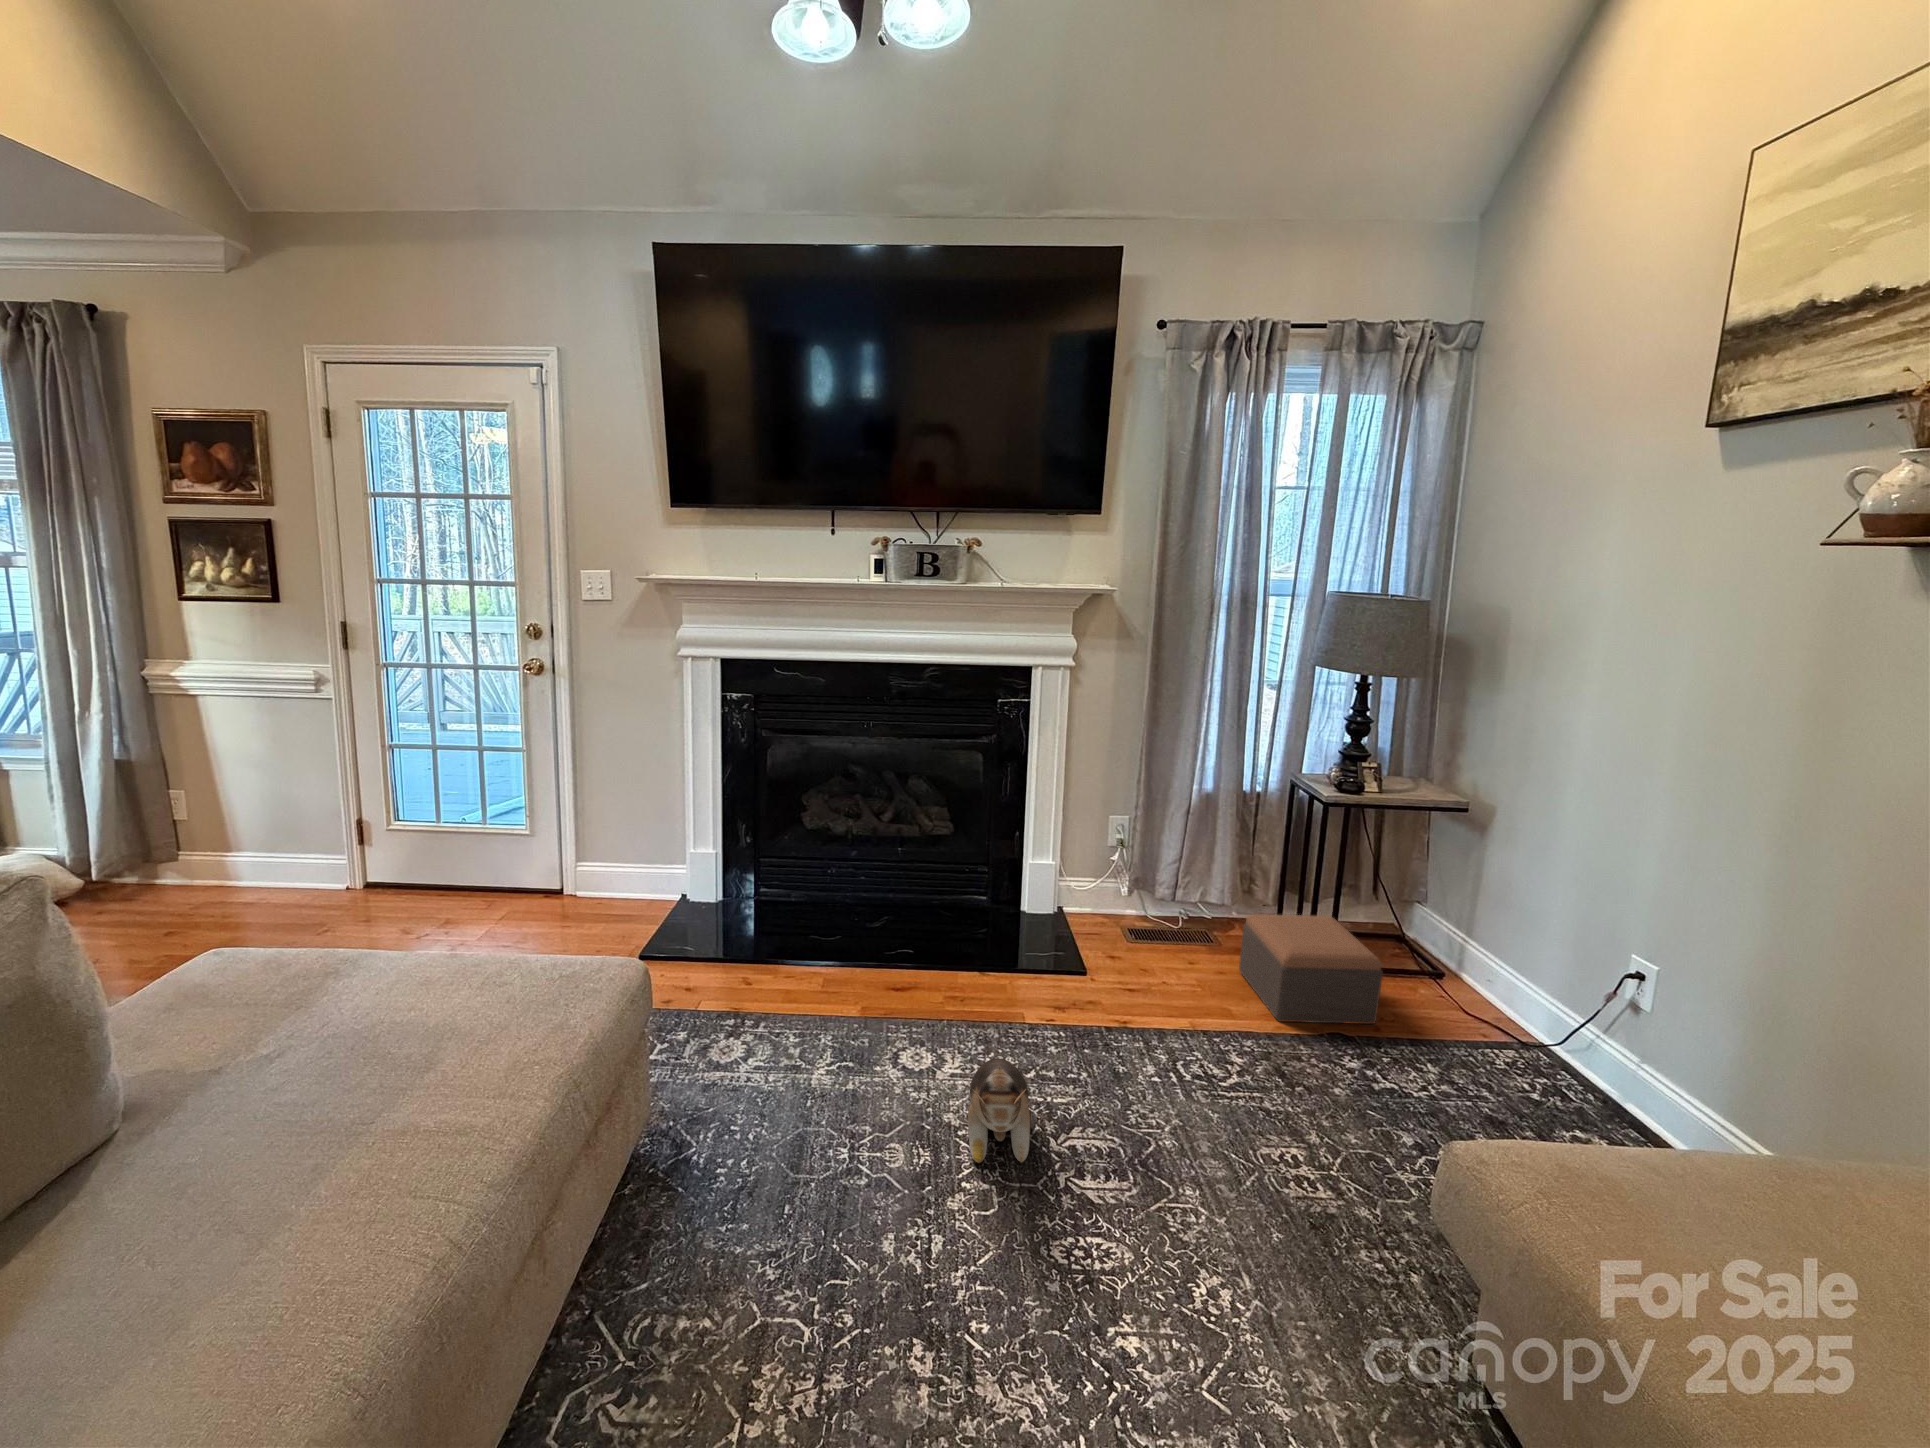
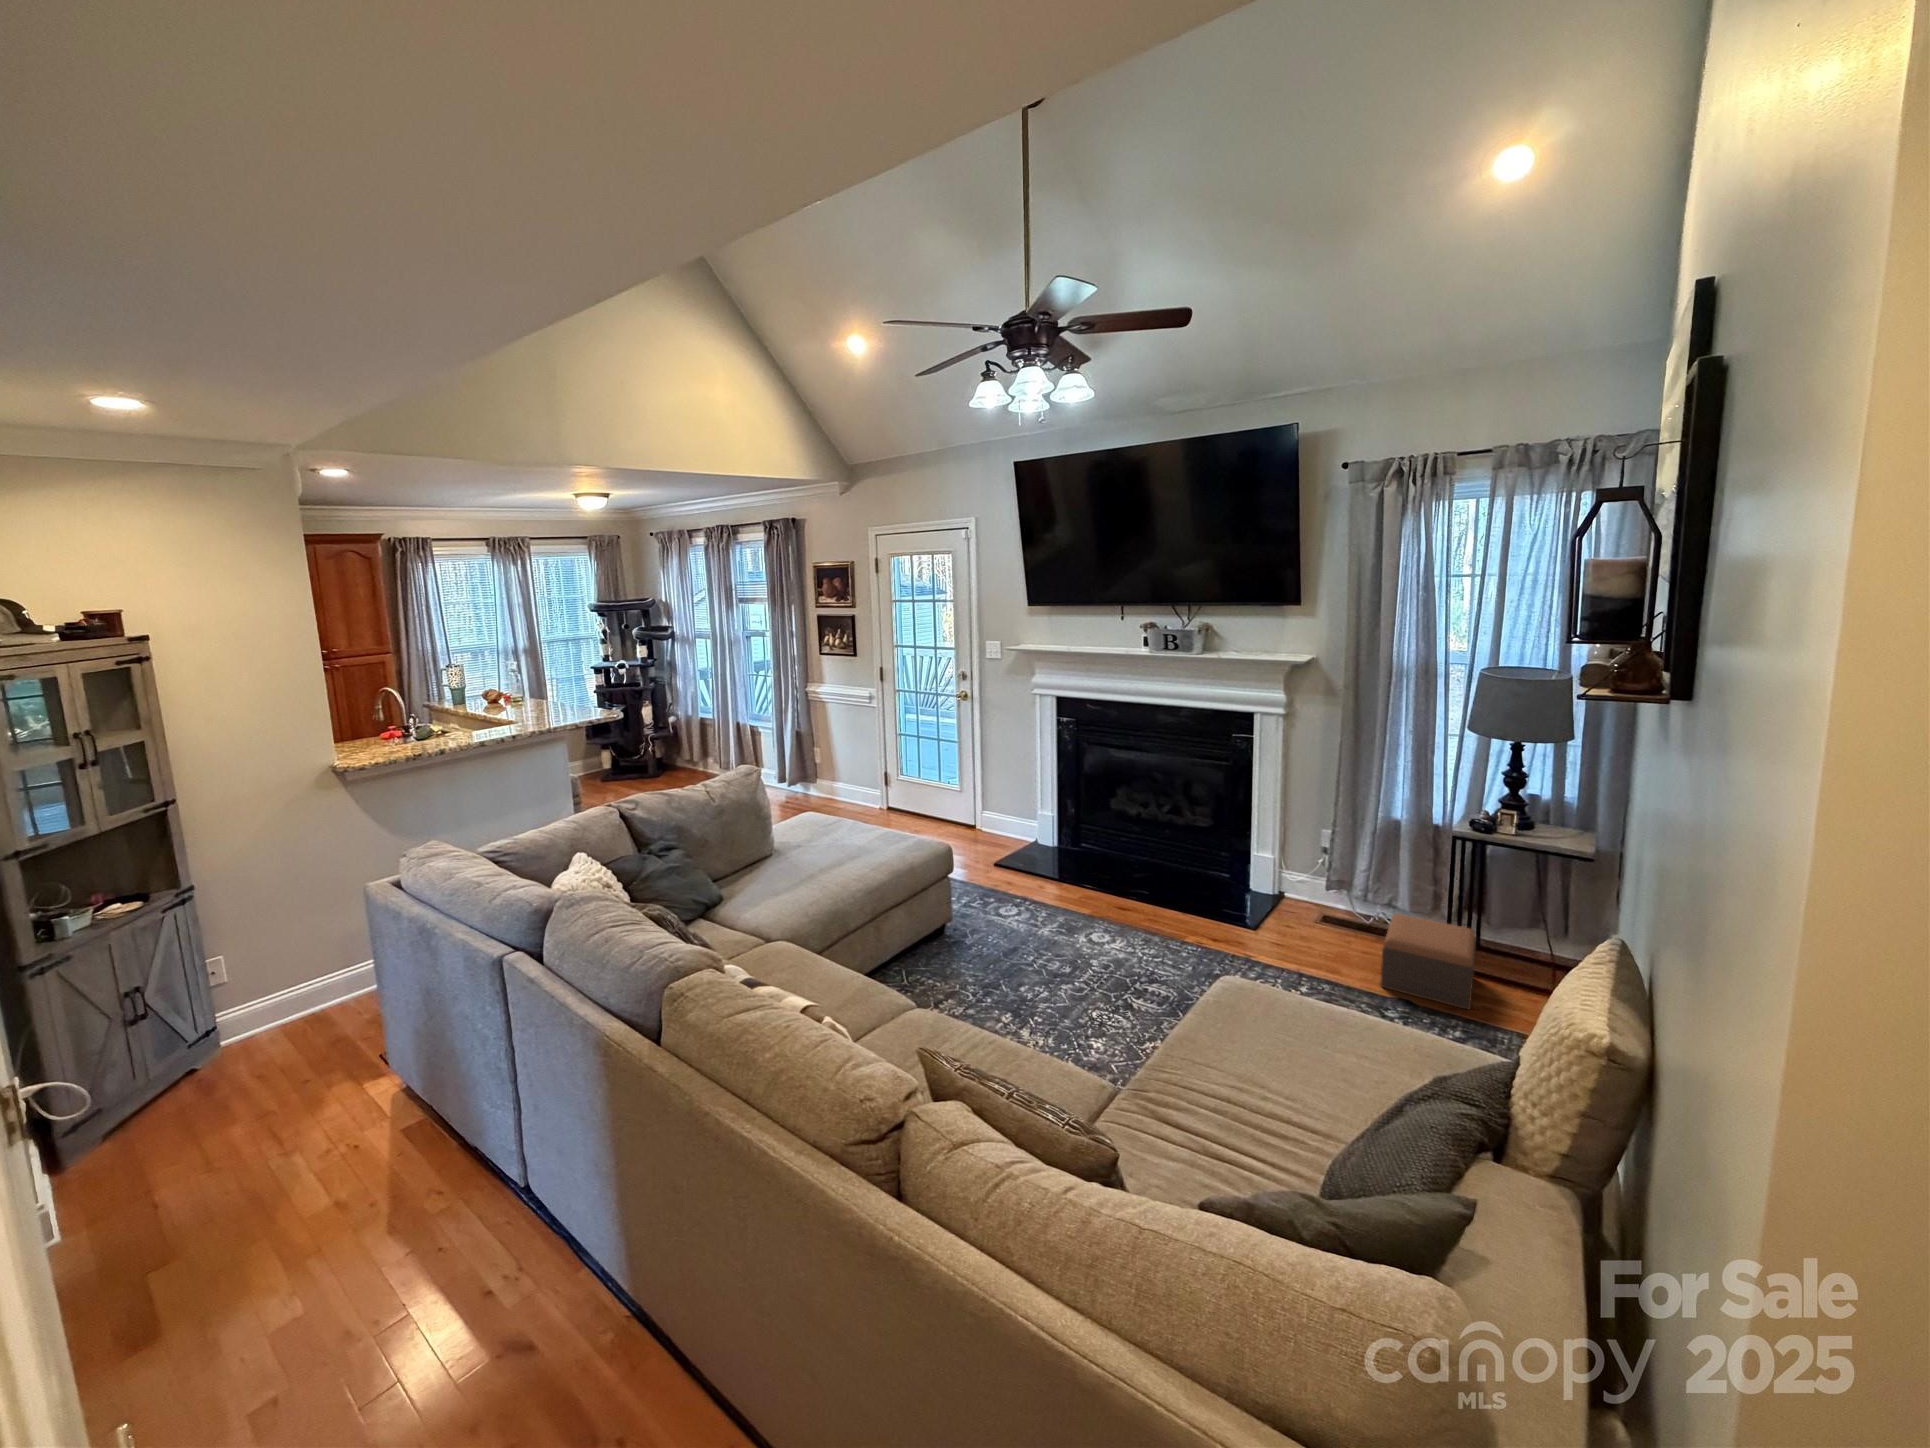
plush toy: present [968,1059,1031,1163] -> none [1083,932,1146,989]

